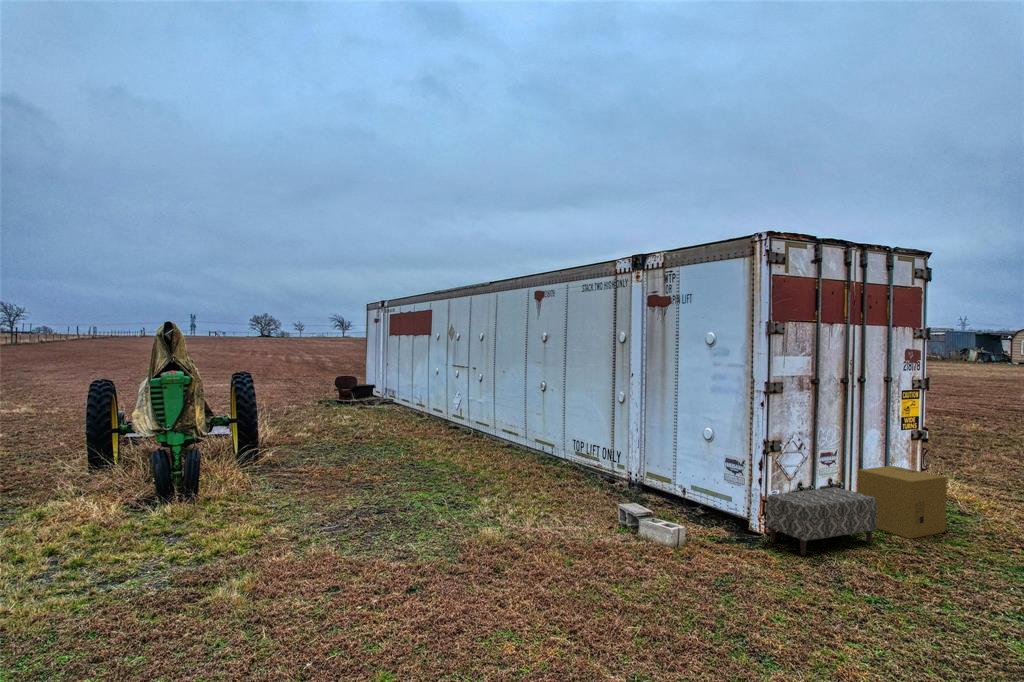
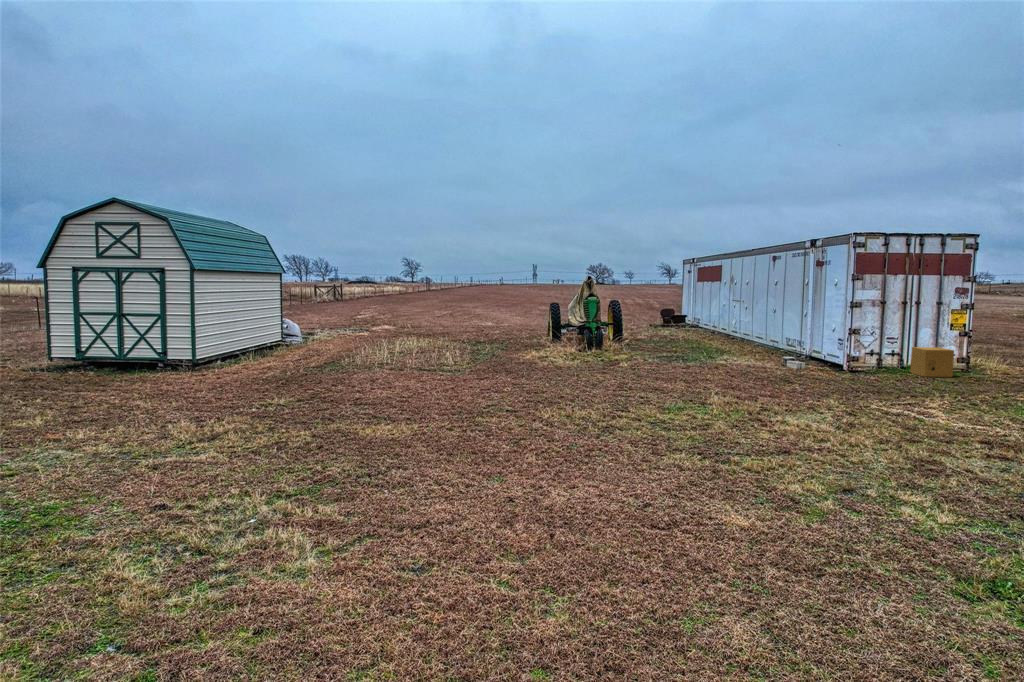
bench: present [767,487,877,555] -> none [846,352,901,376]

